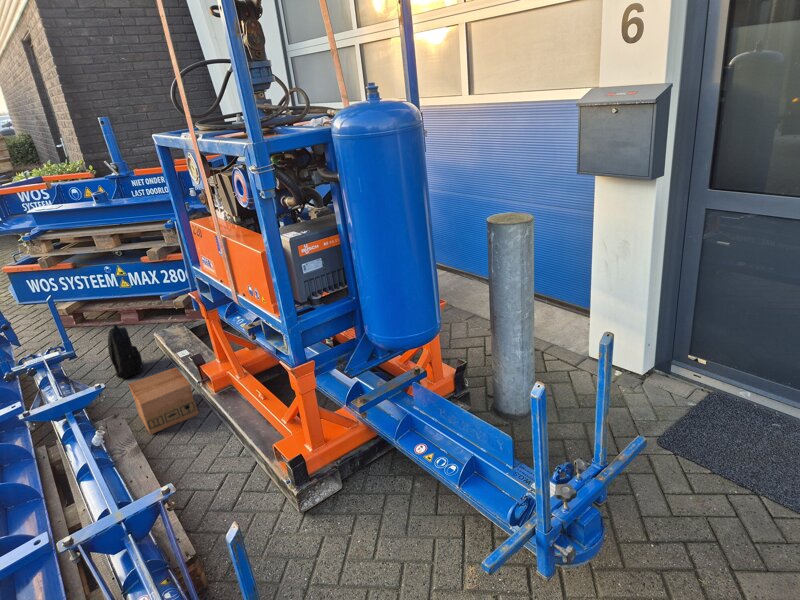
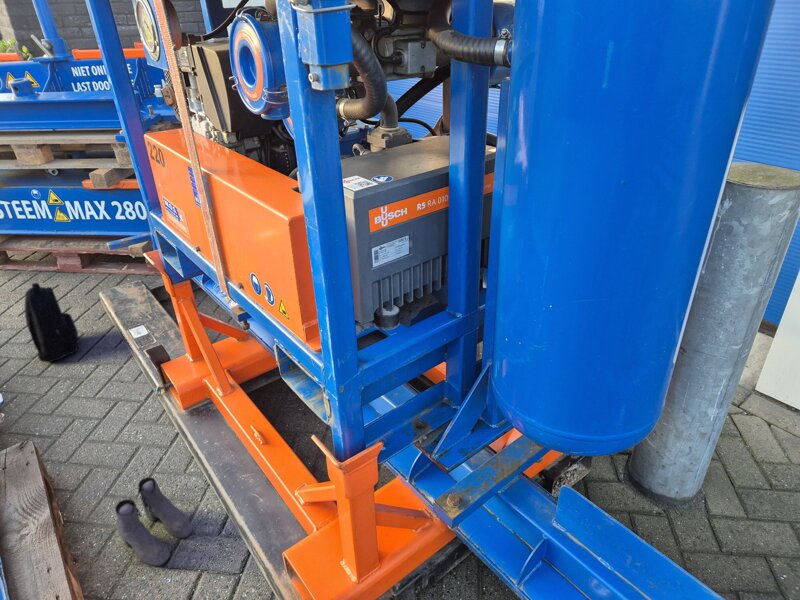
cardboard box: present [129,367,199,434] -> none [45,361,158,474]
boots: none [178,423,223,472] -> present [115,477,193,566]

